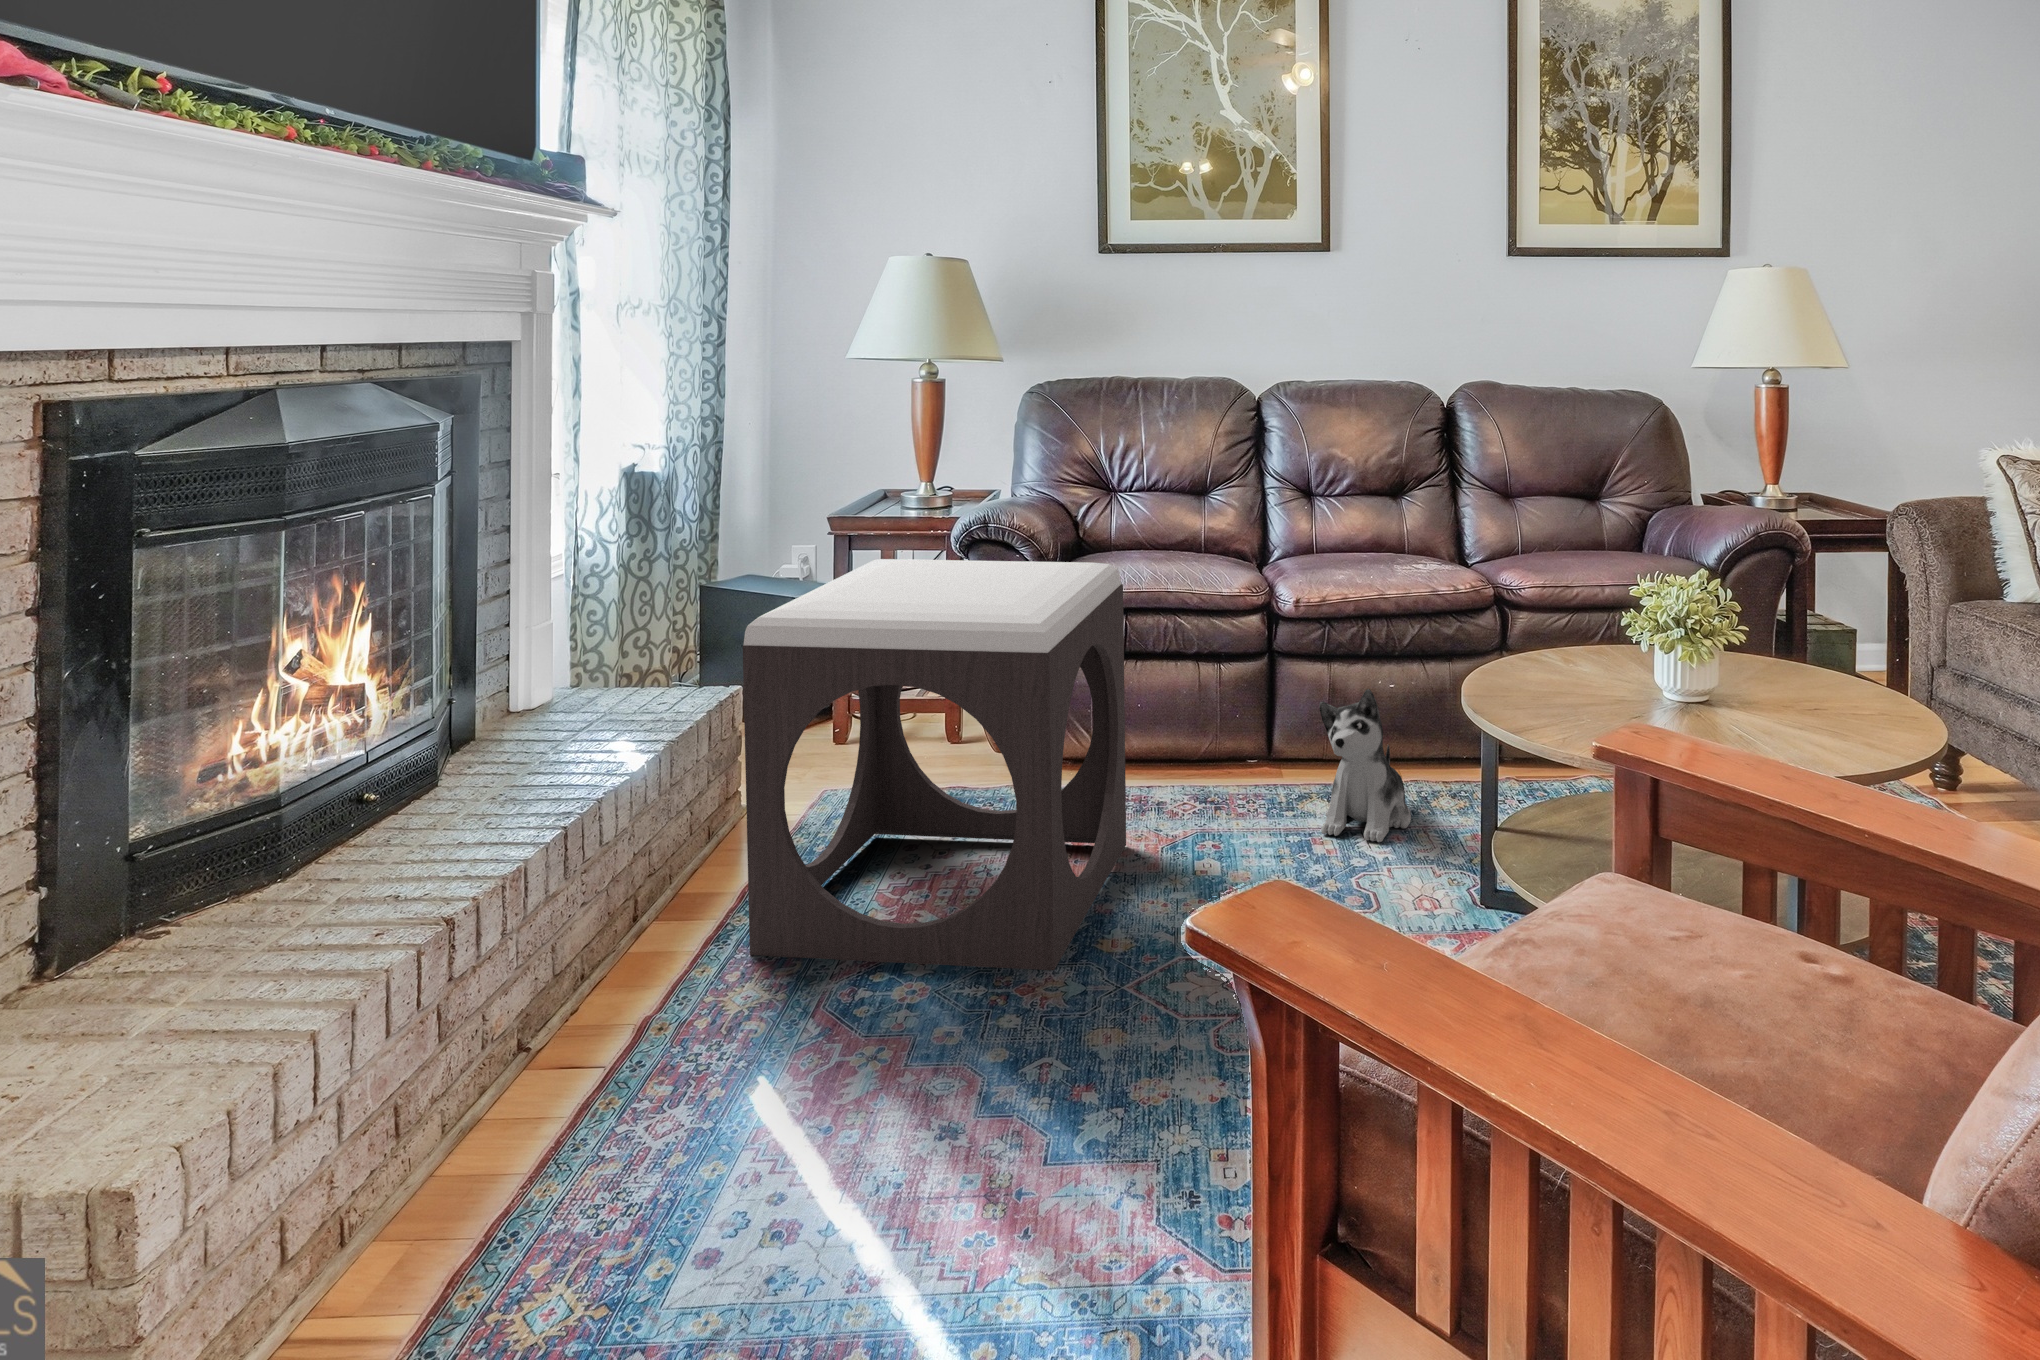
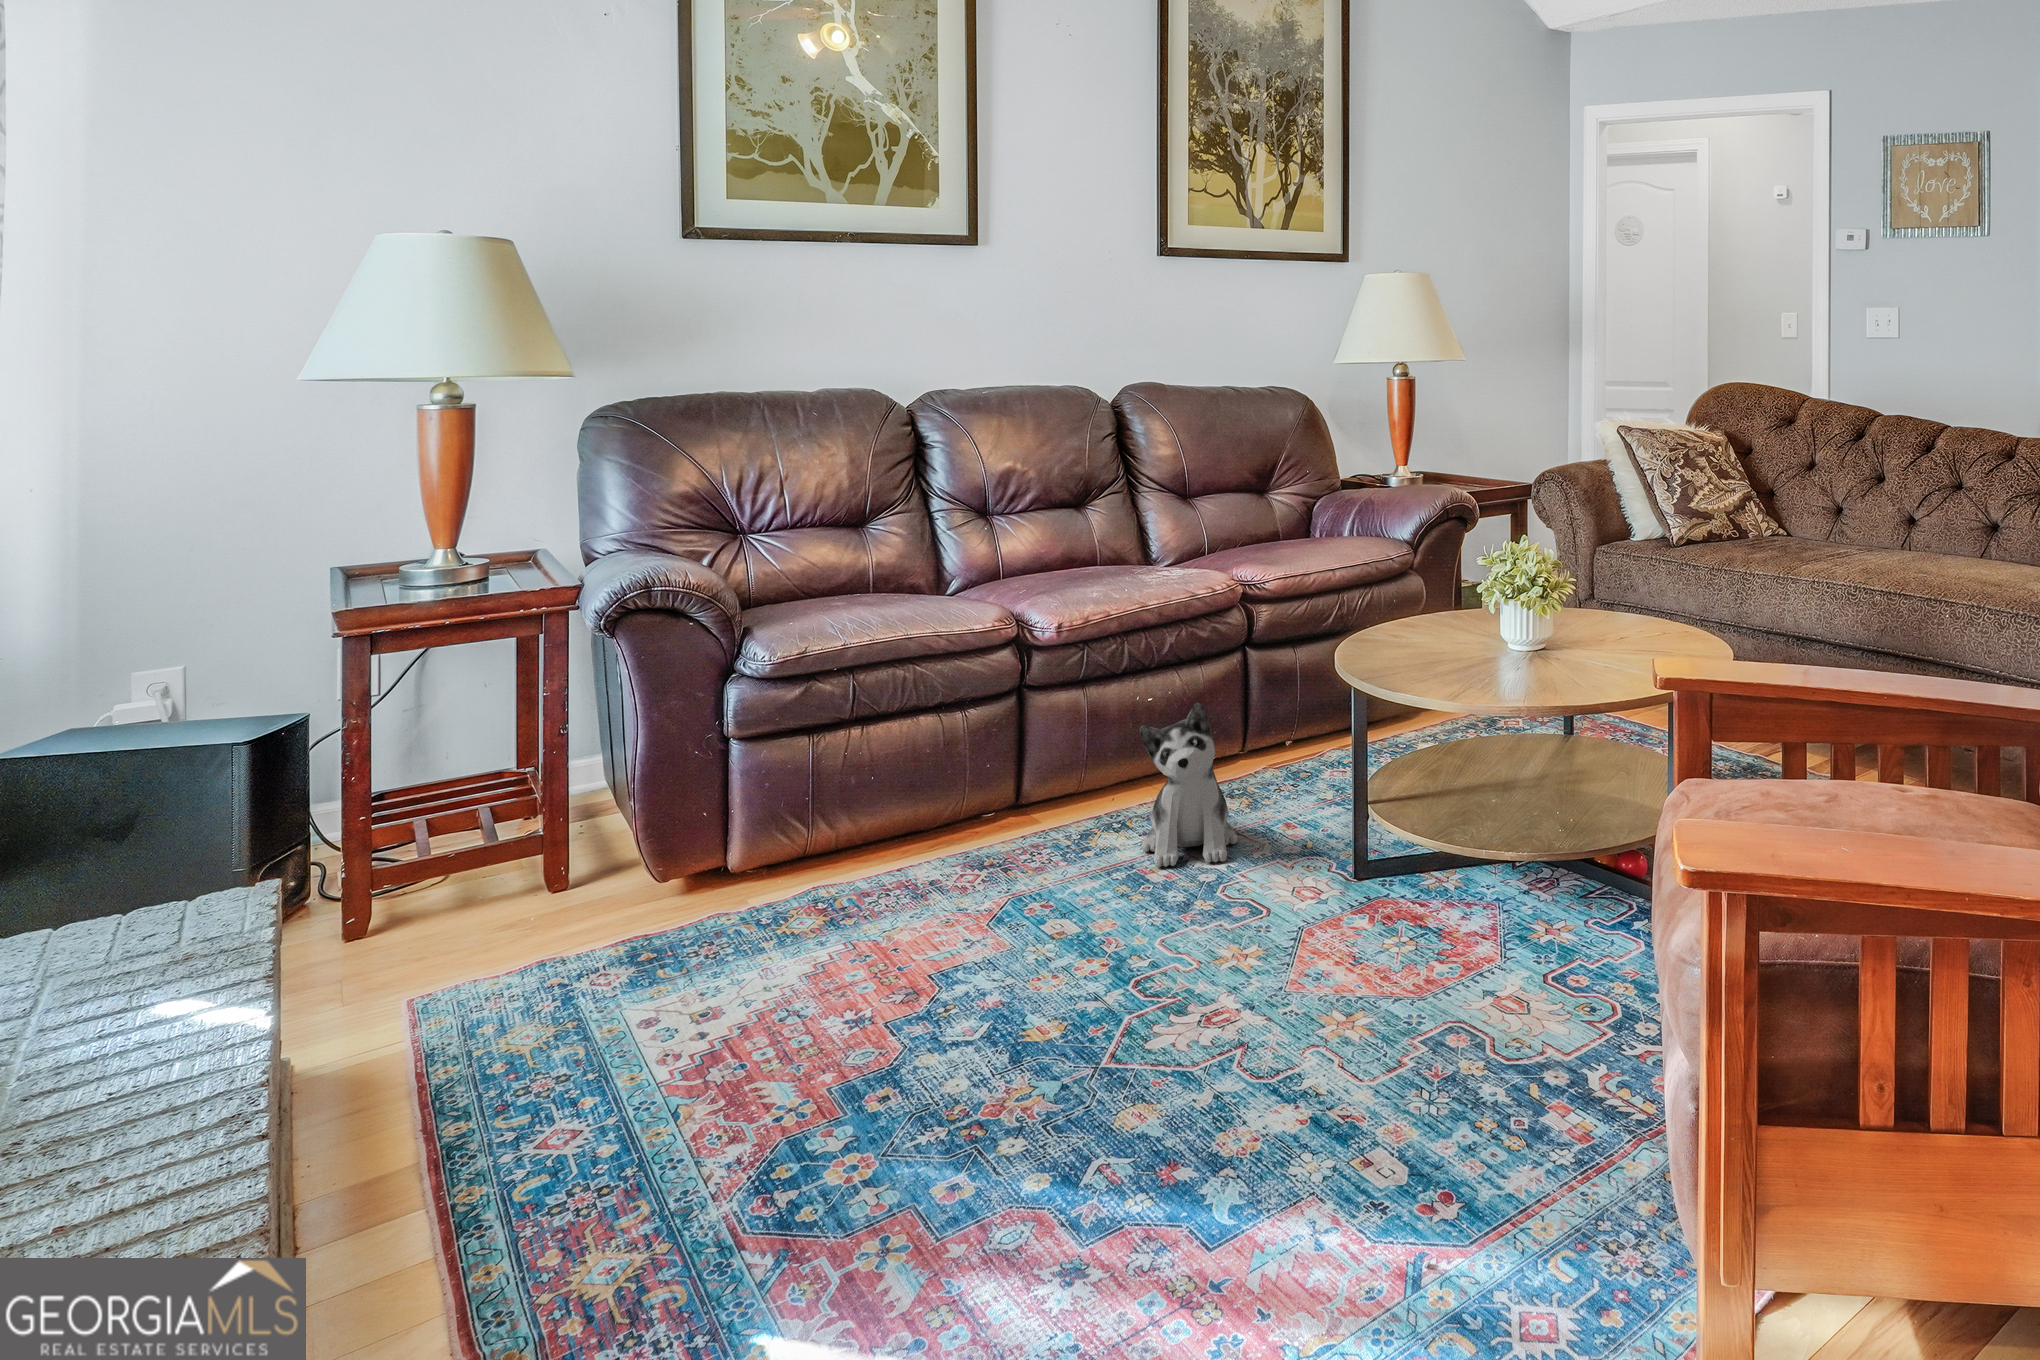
footstool: present [743,559,1126,970] -> none [532,596,999,1185]

